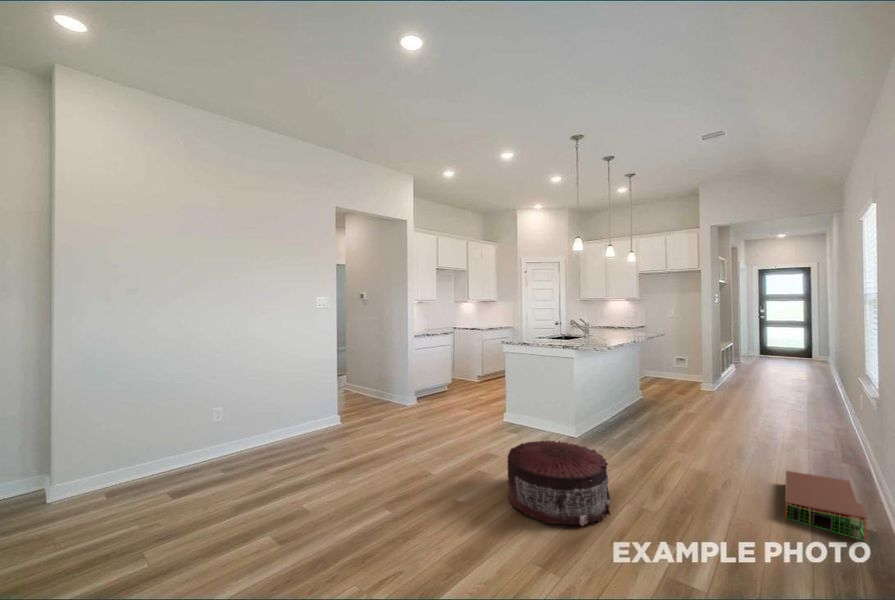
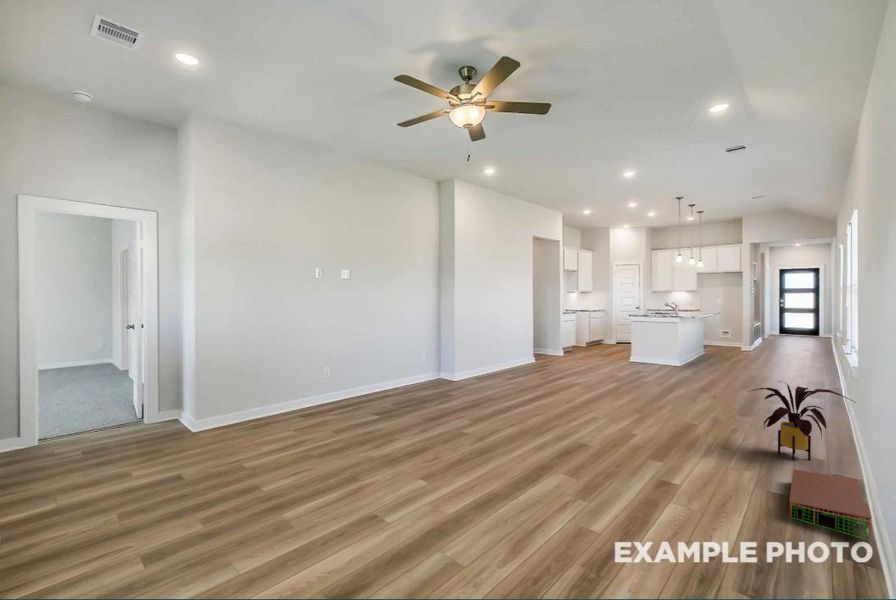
house plant: none [739,382,848,463] -> present [748,383,856,460]
pouf: present [507,441,611,526] -> none [517,442,616,526]

